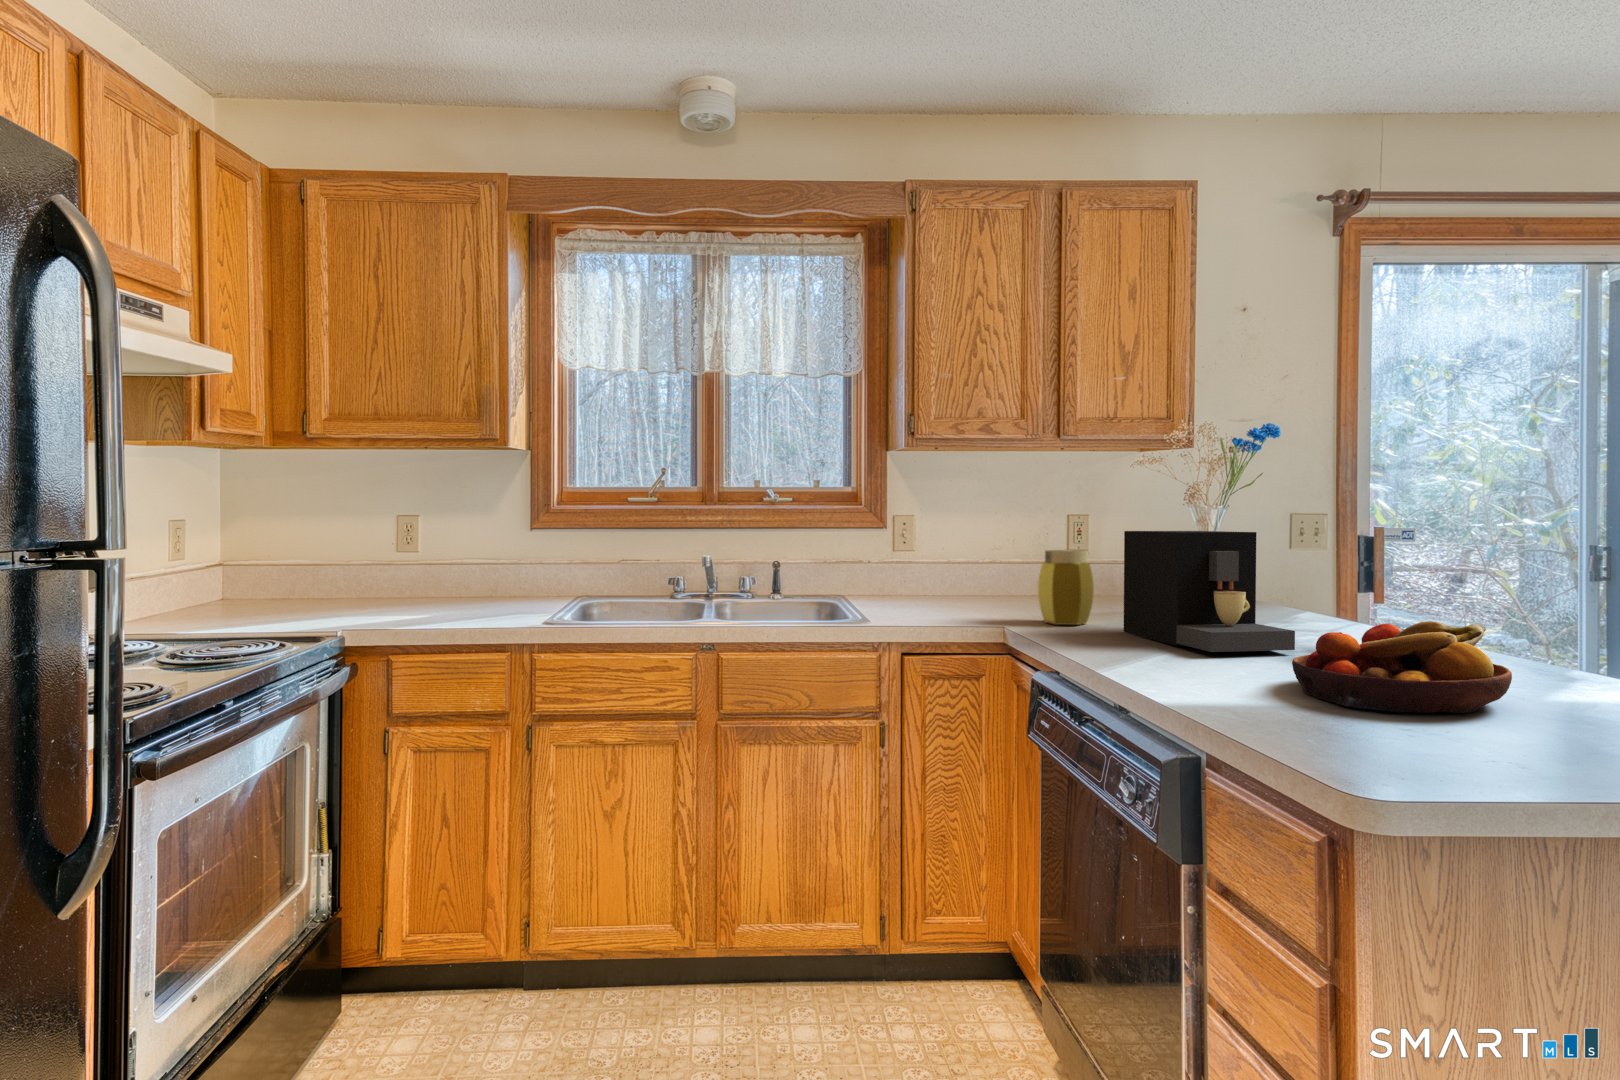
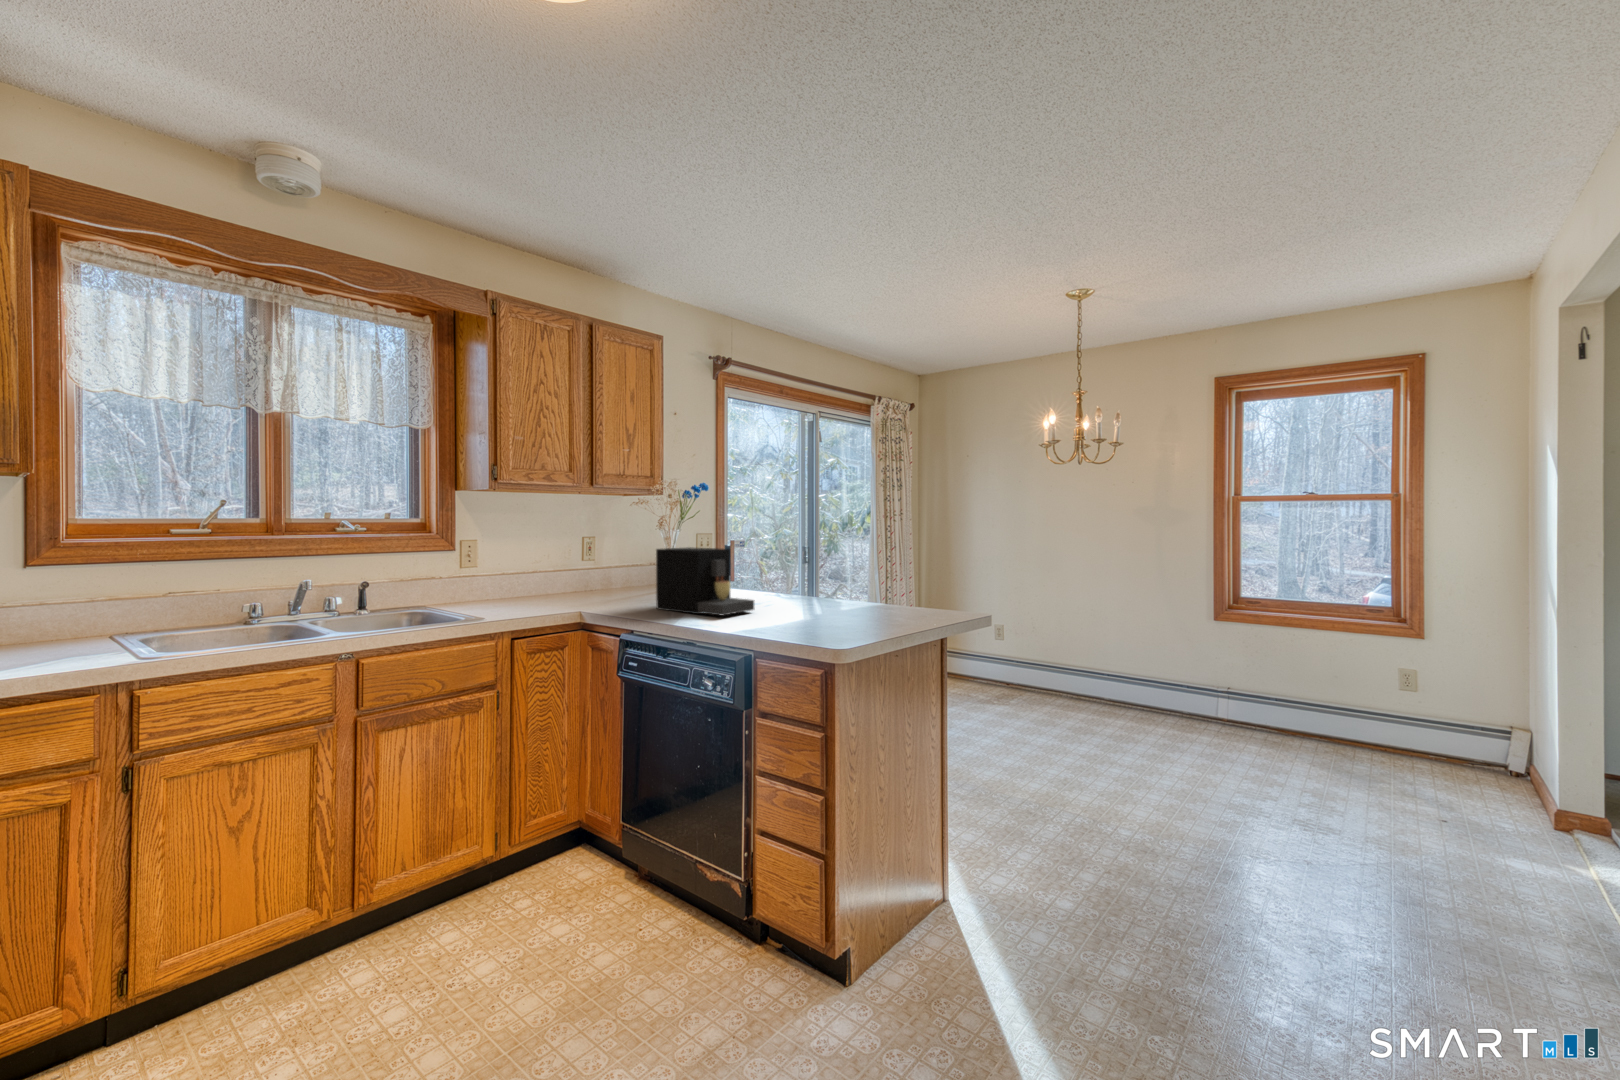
jar: present [1038,550,1094,625] -> none [599,560,632,608]
fruit bowl: present [1292,621,1512,713] -> none [776,591,861,635]

